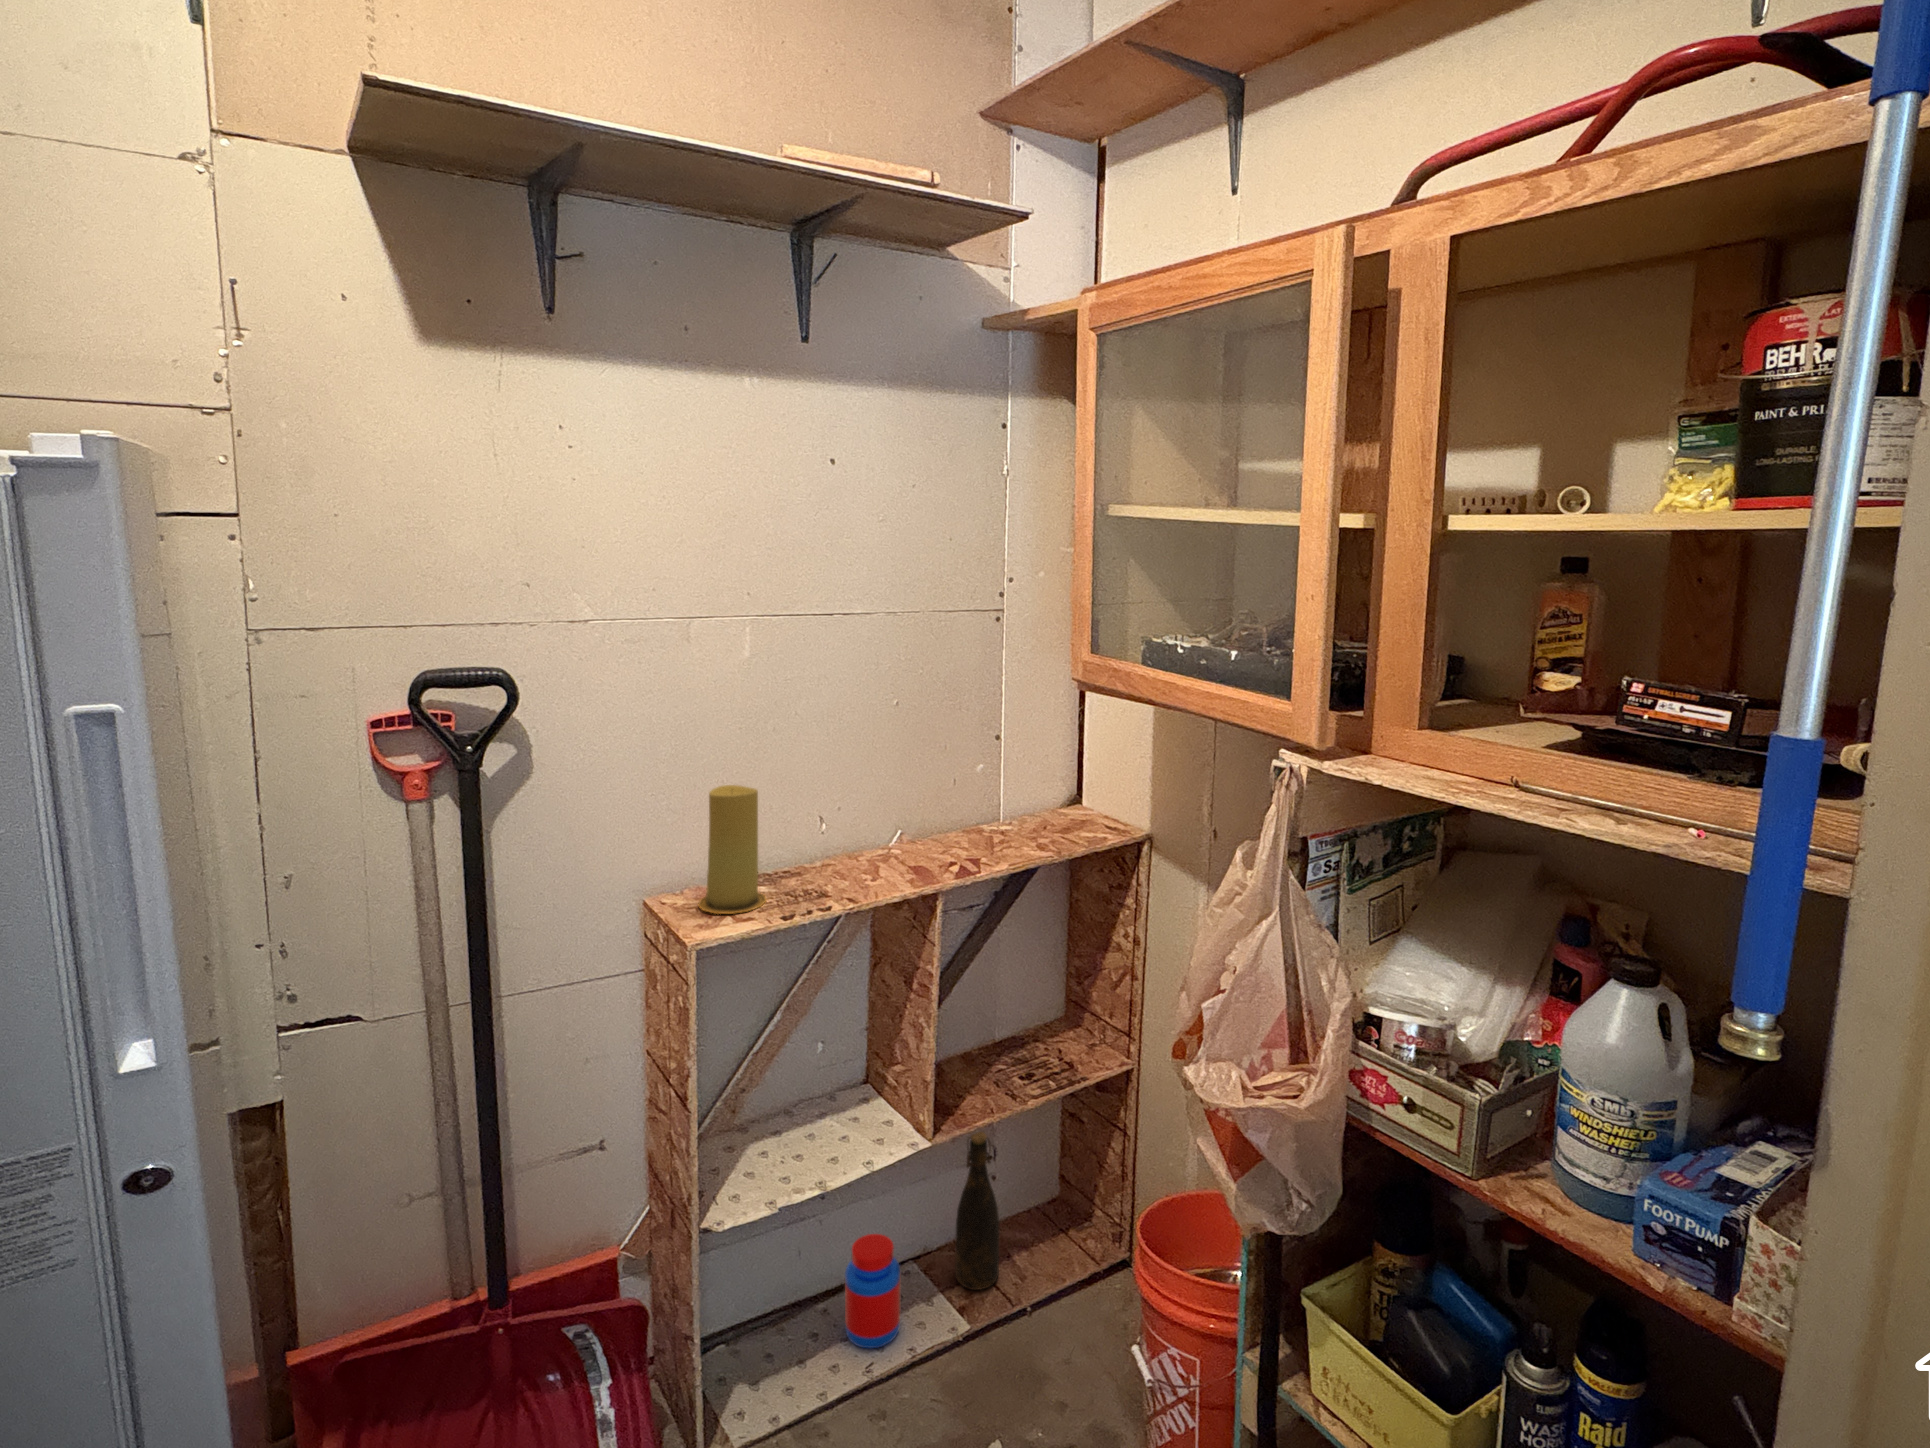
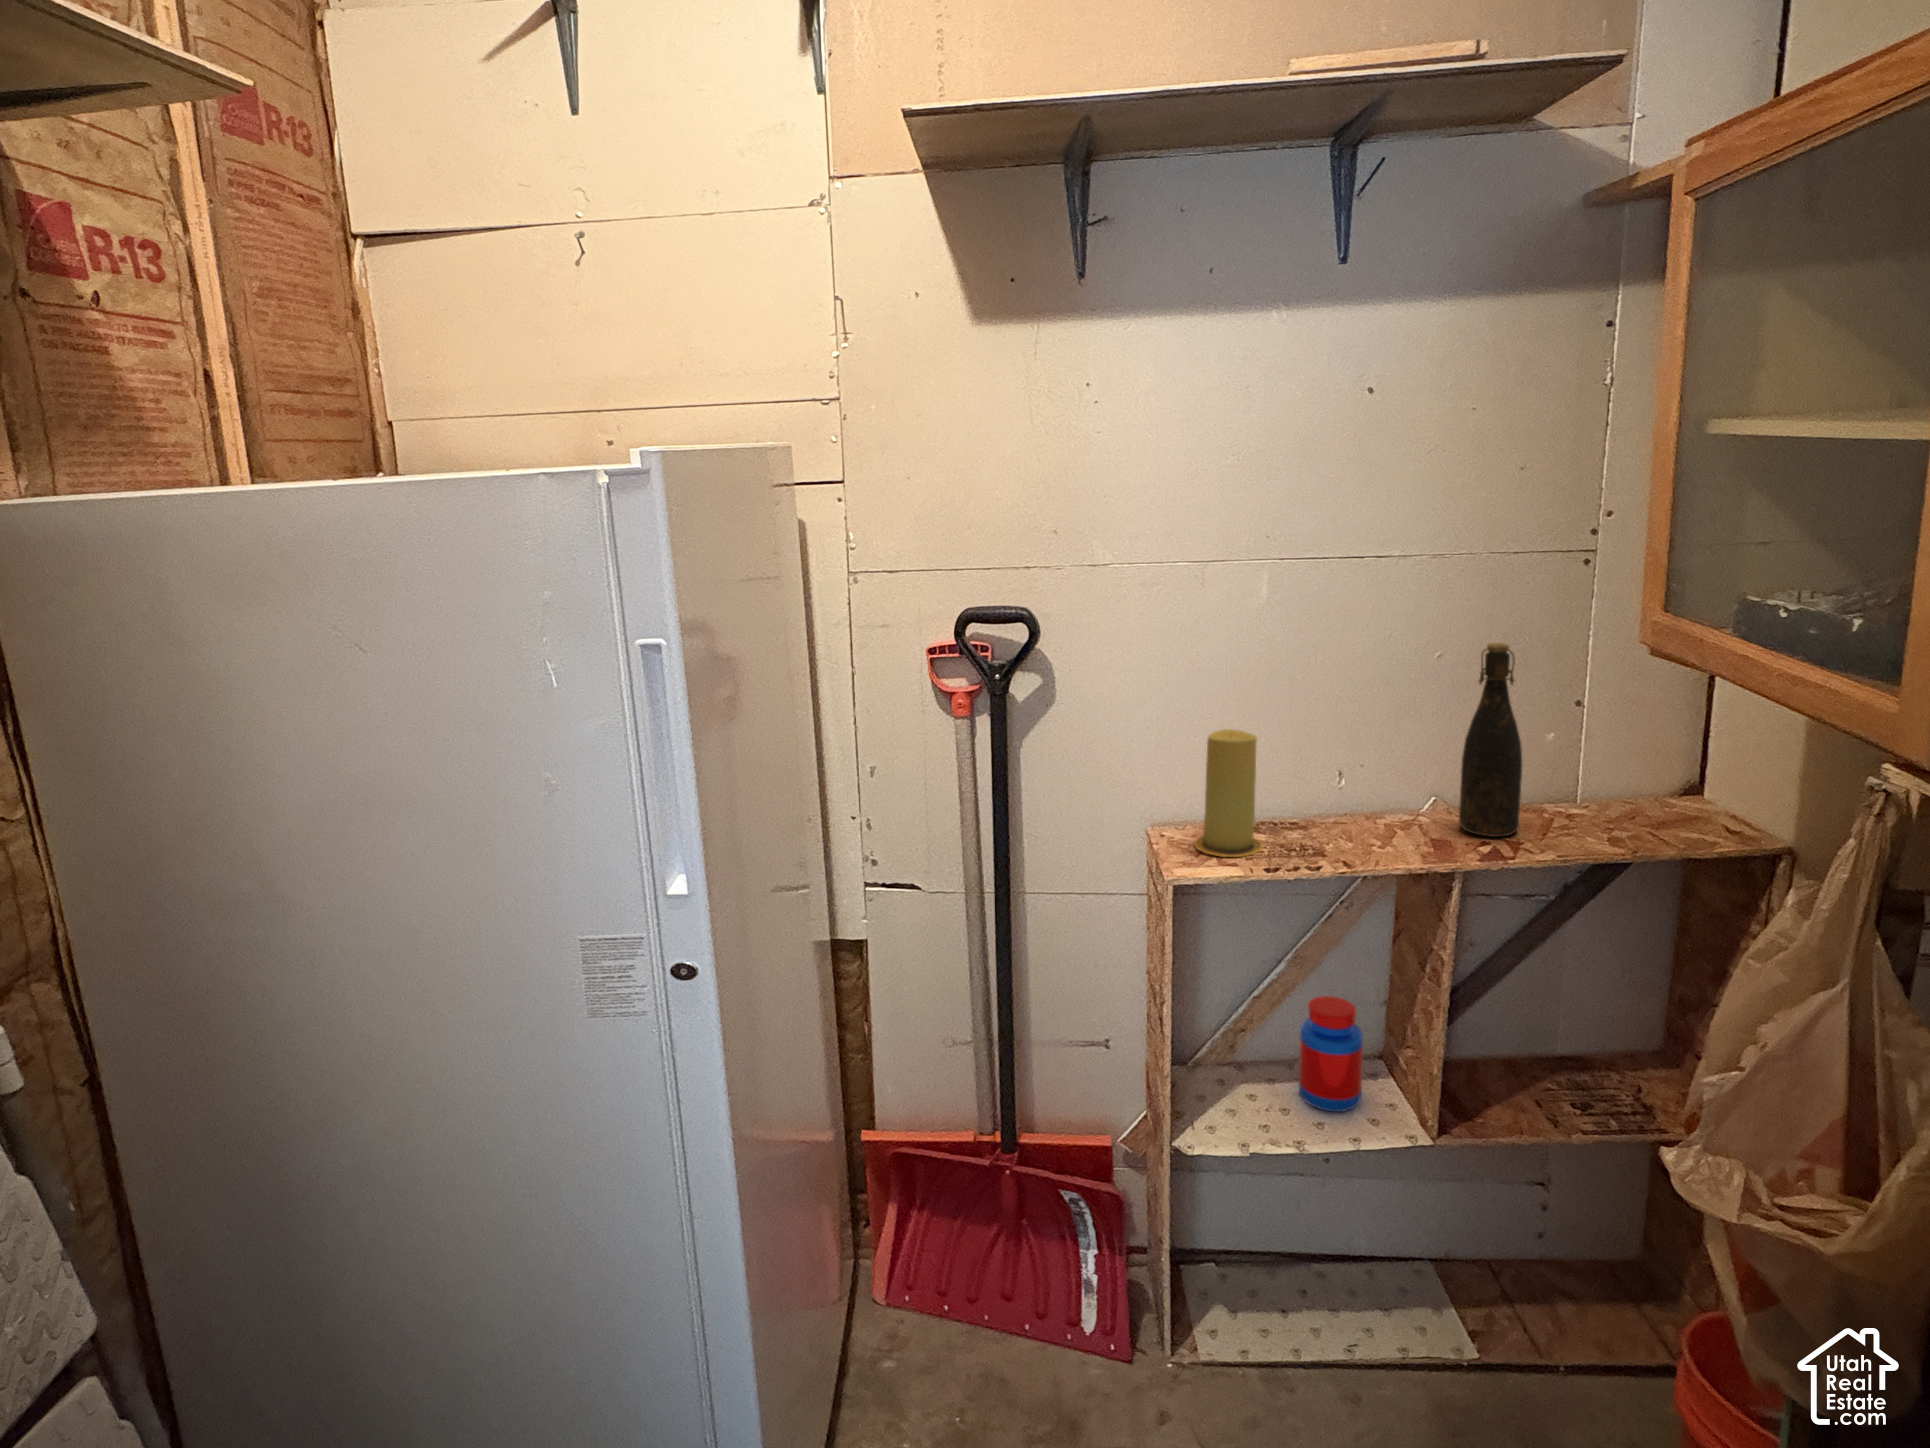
bottle: present [955,1132,999,1290] -> present [1459,643,1522,837]
jar: present [845,1234,900,1348] -> present [1299,996,1363,1112]

